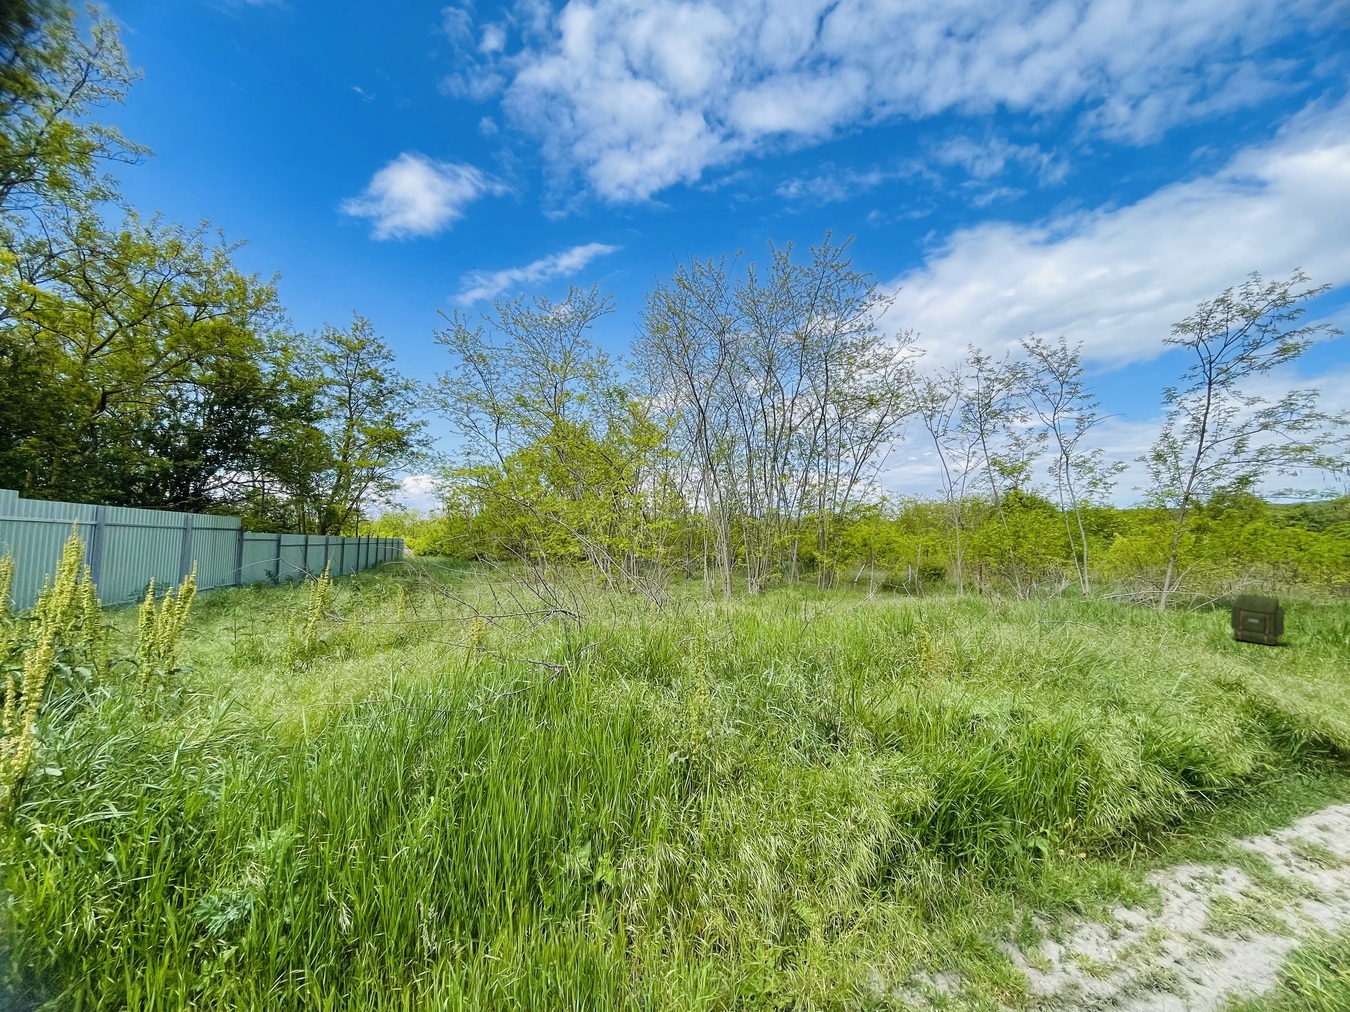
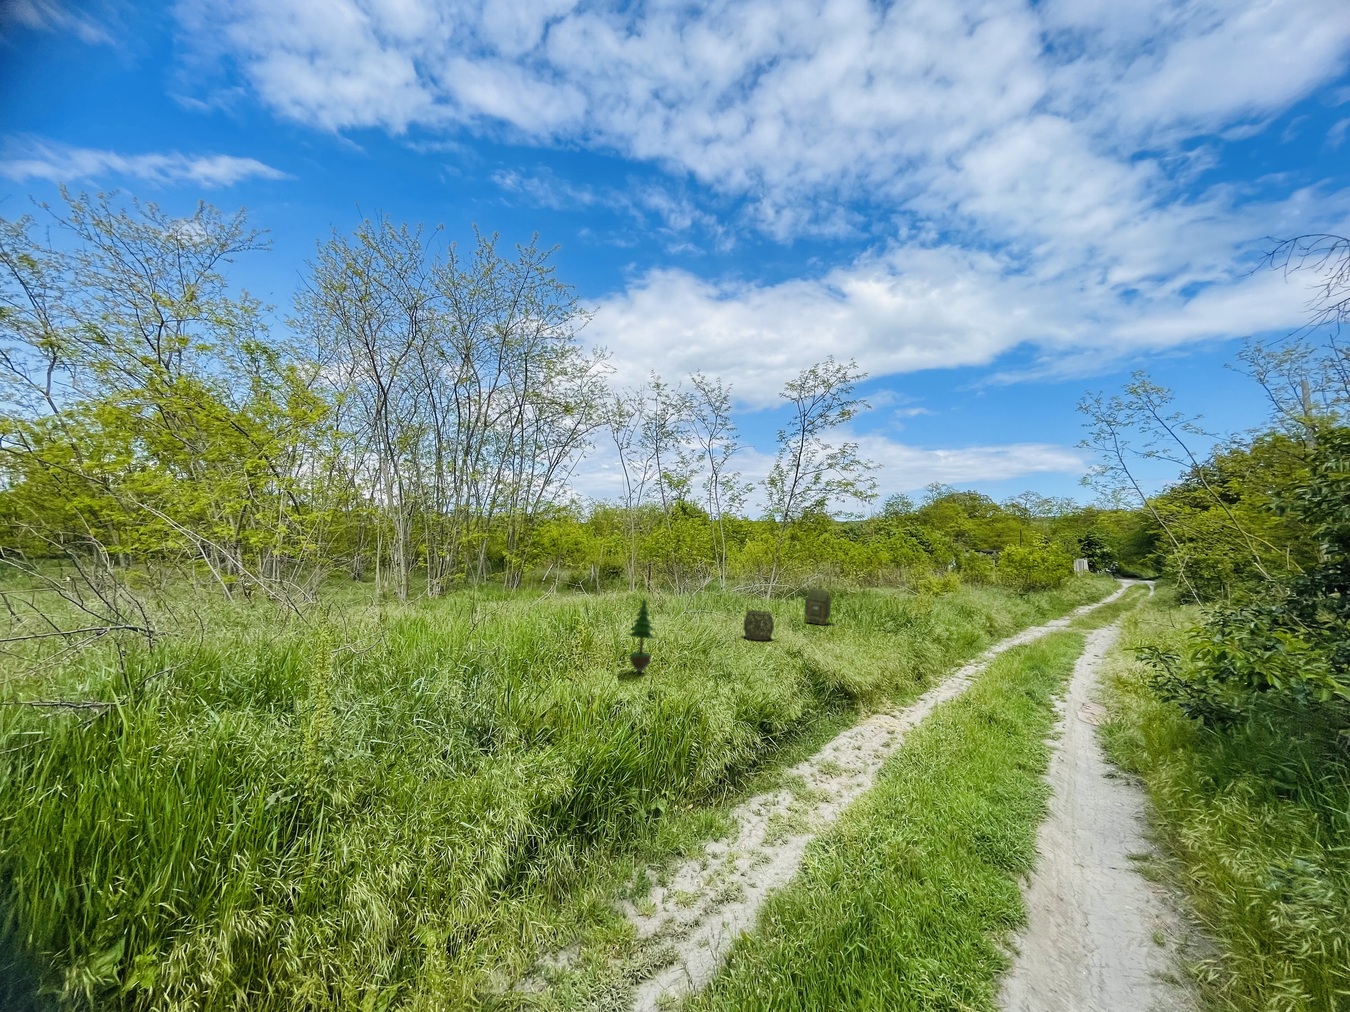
potted tree: none [971,601,1006,683] -> present [630,599,654,672]
woven basket: none [1127,620,1181,660] -> present [744,610,774,640]

